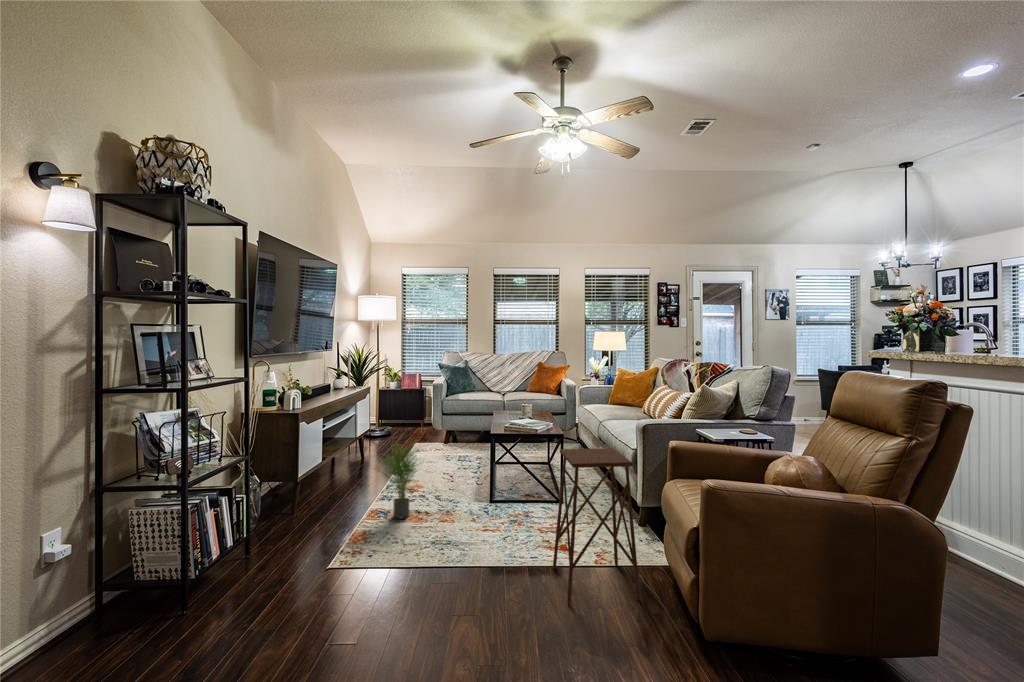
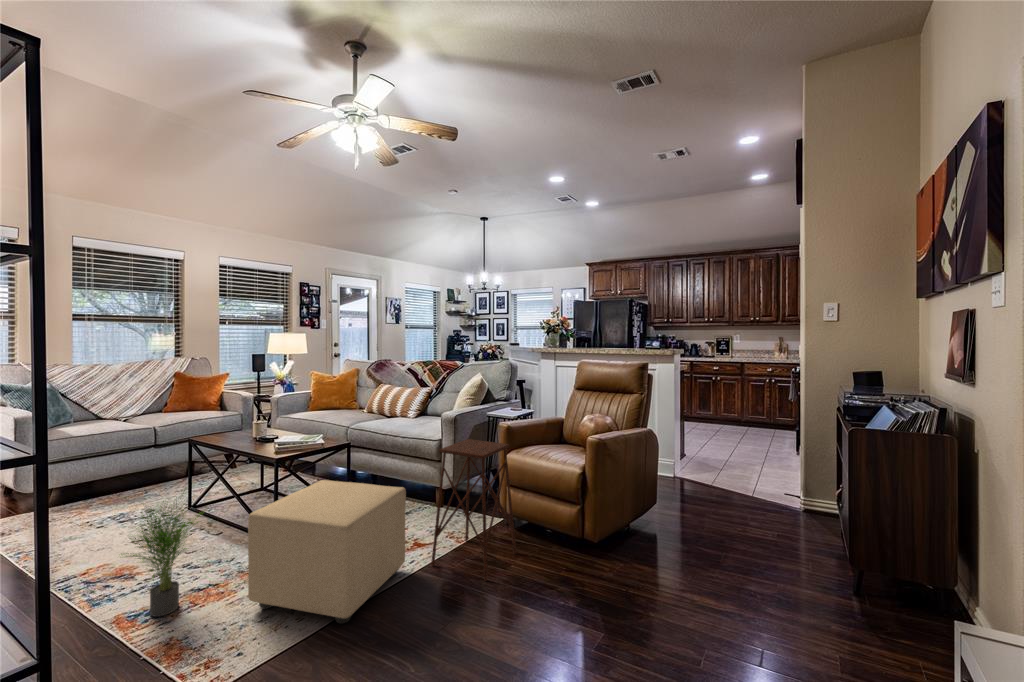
ottoman: none [422,457,532,571] -> present [248,480,406,624]

